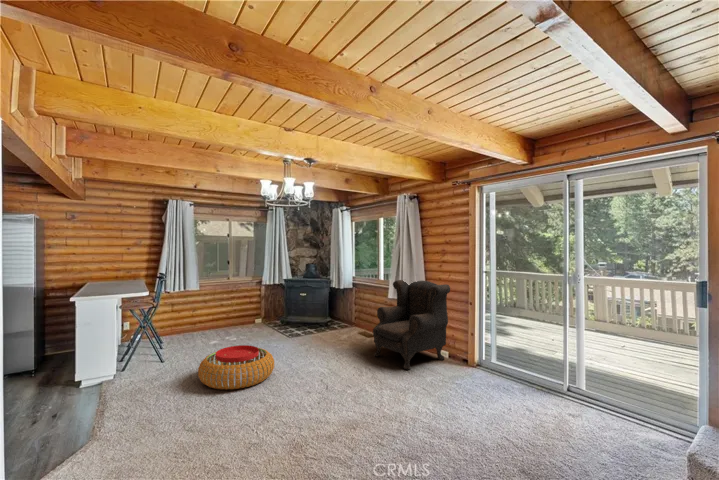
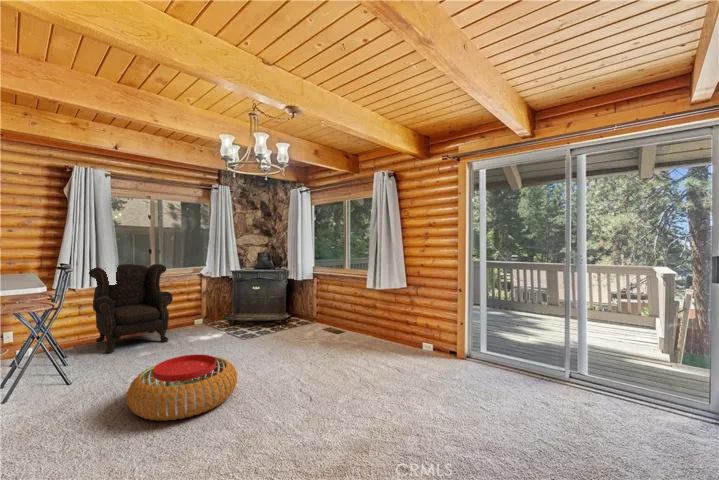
armchair: present [373,280,450,369] -> present [89,264,173,353]

